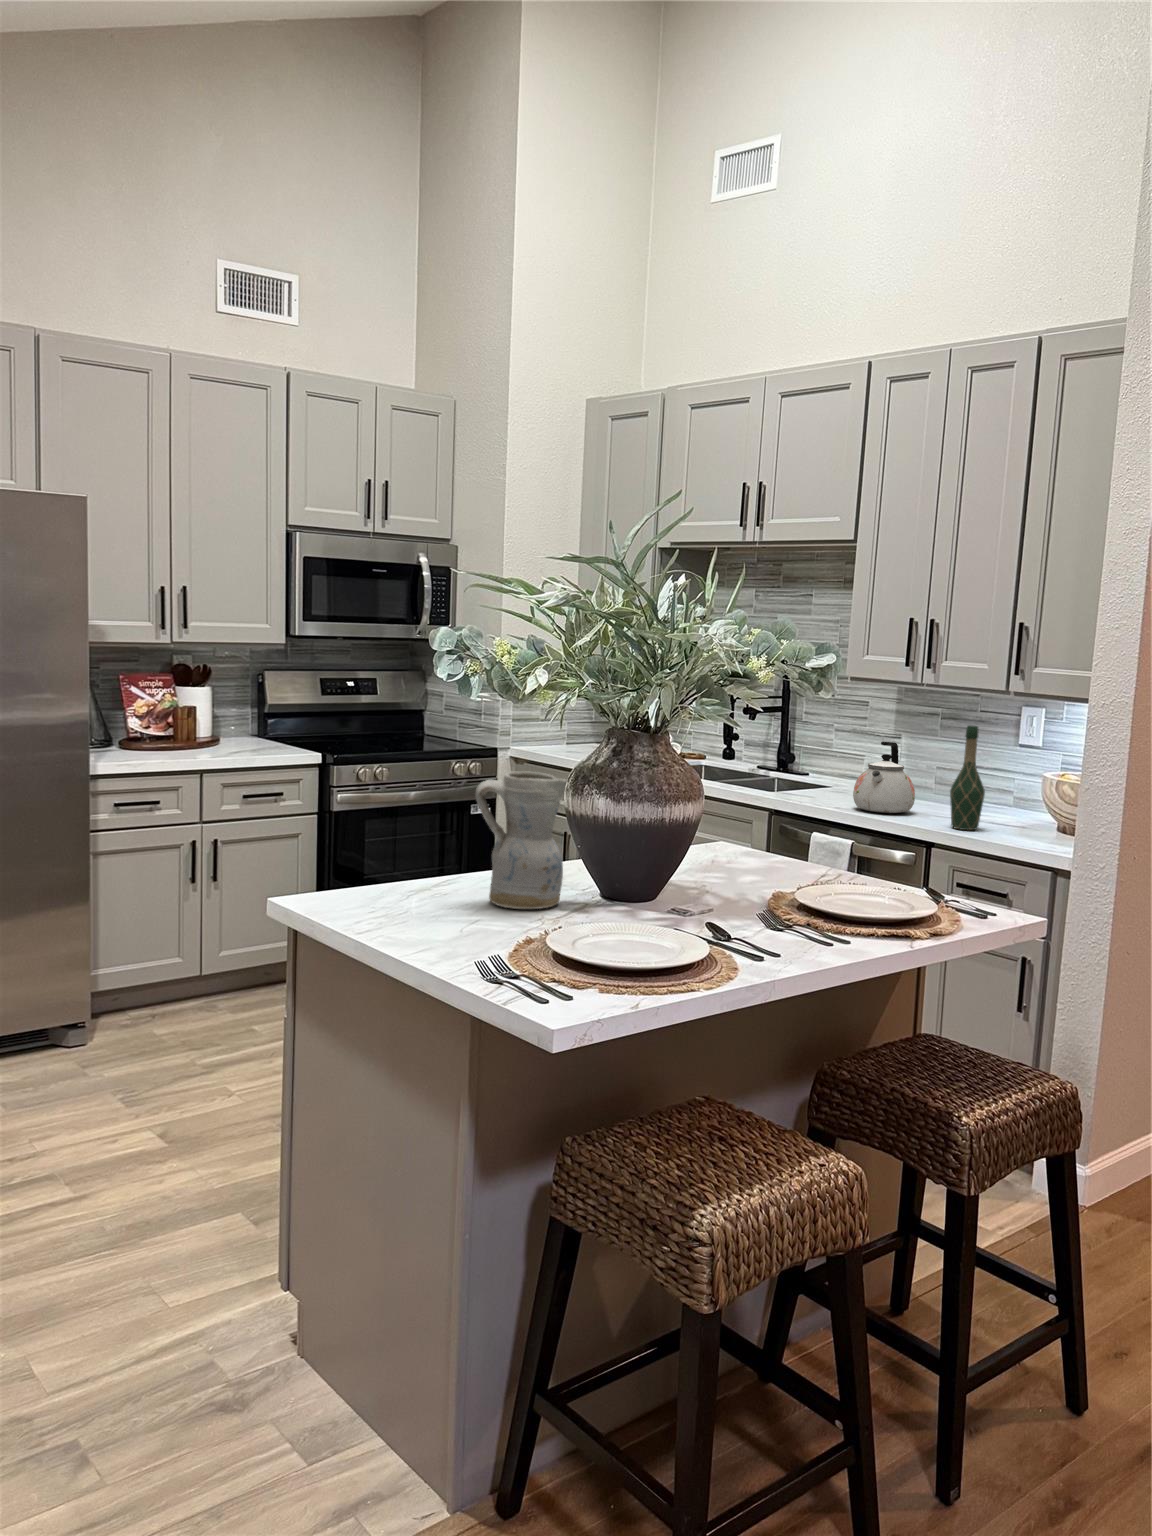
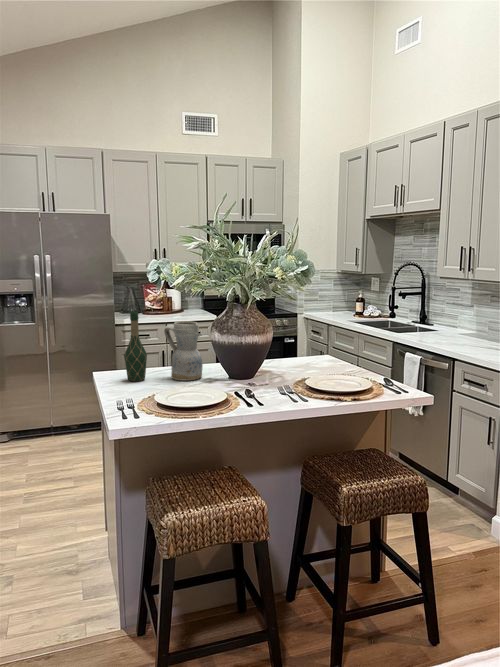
wine bottle: present [950,725,985,830] -> present [124,311,147,381]
kettle: present [853,742,915,813] -> none [430,308,462,343]

